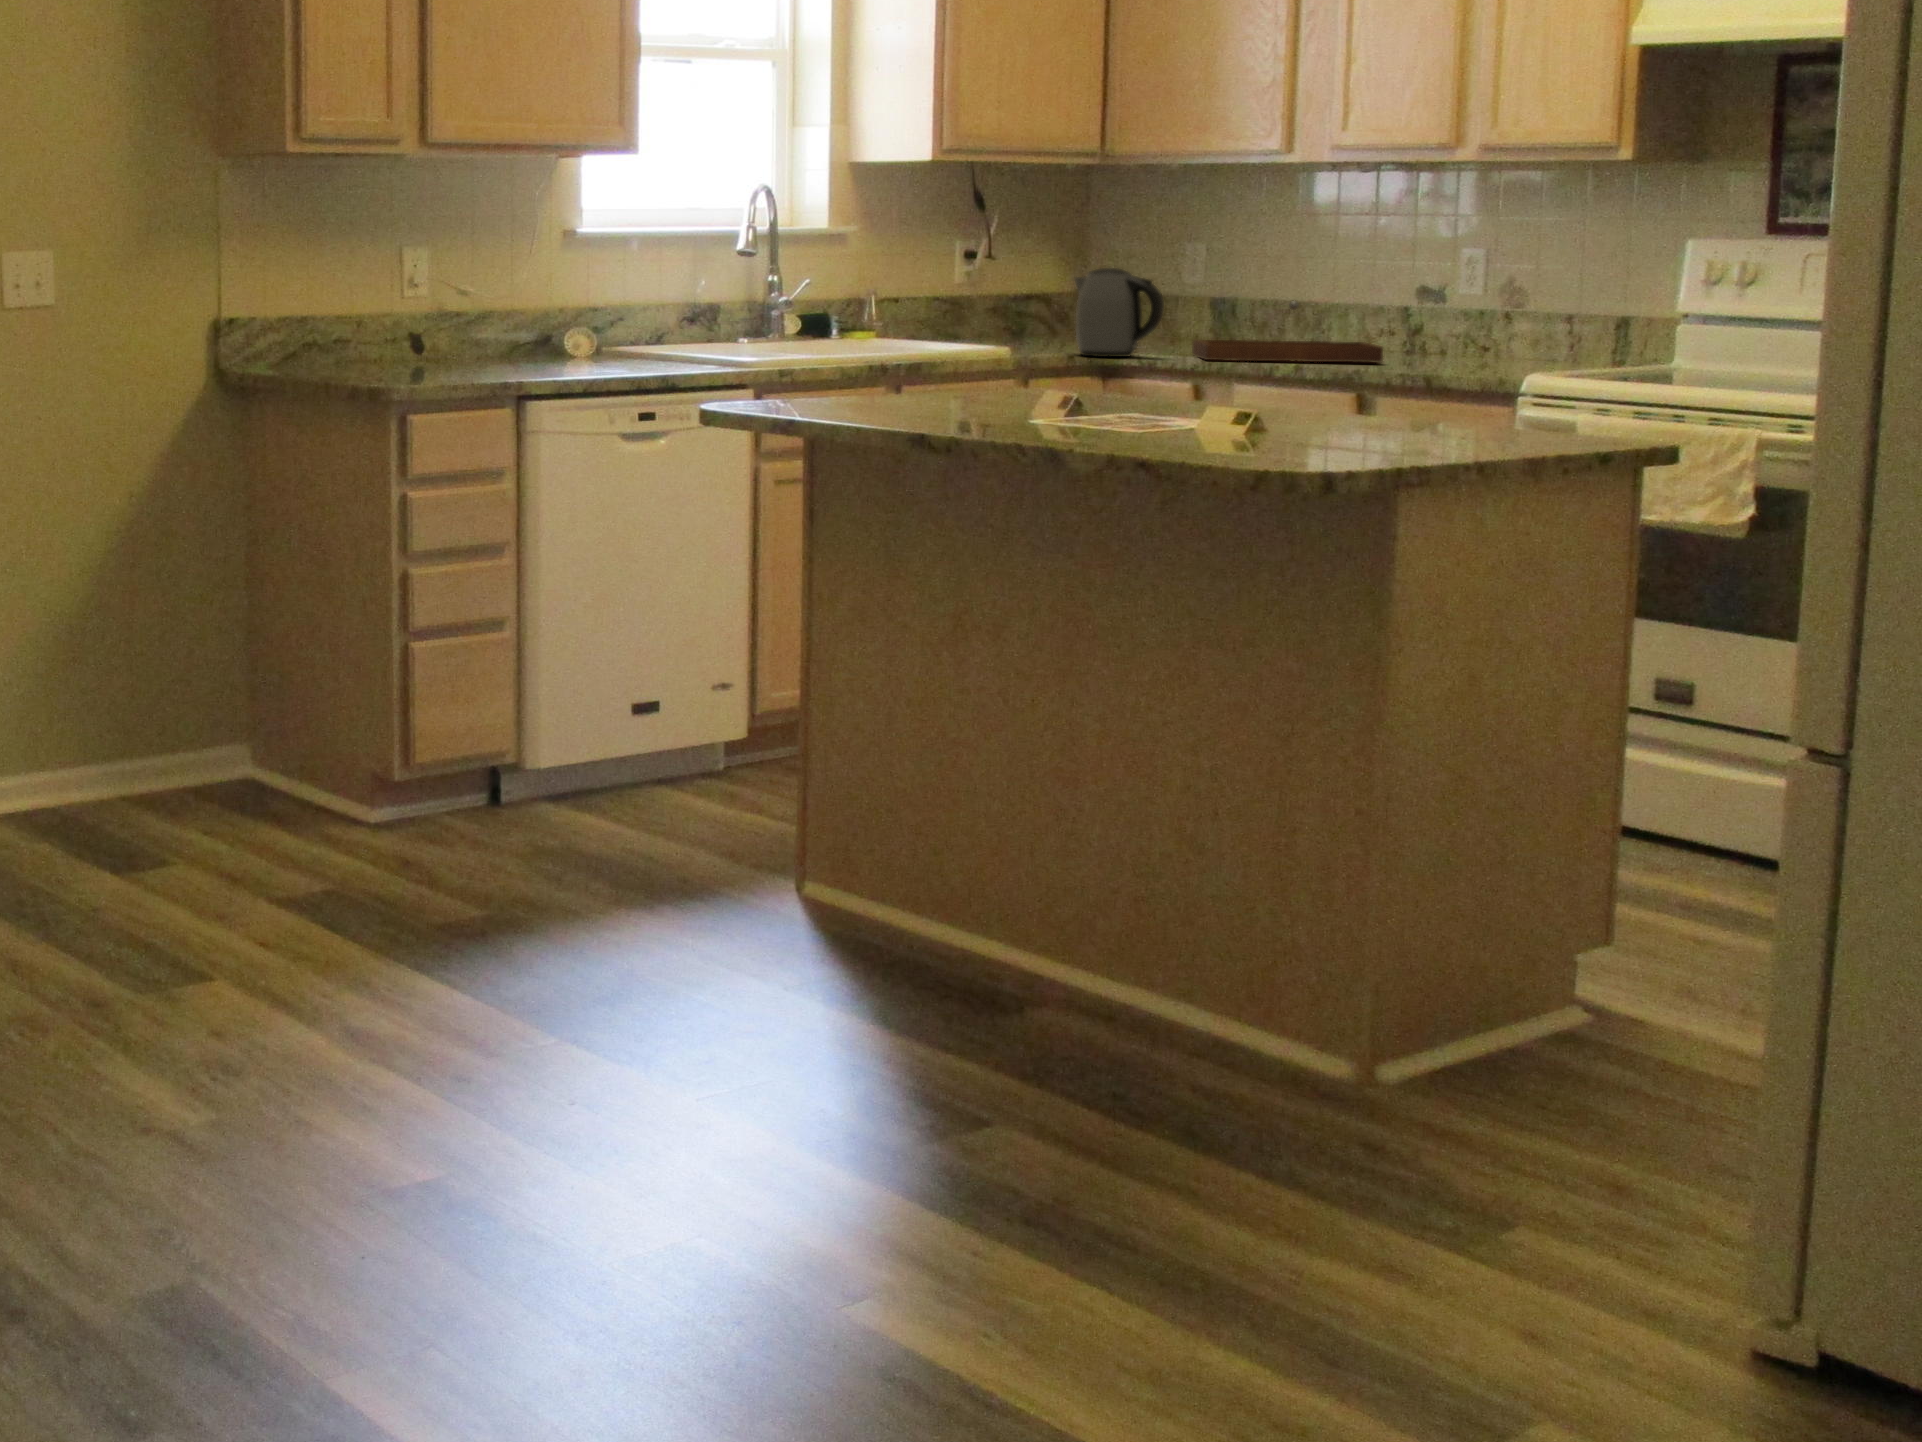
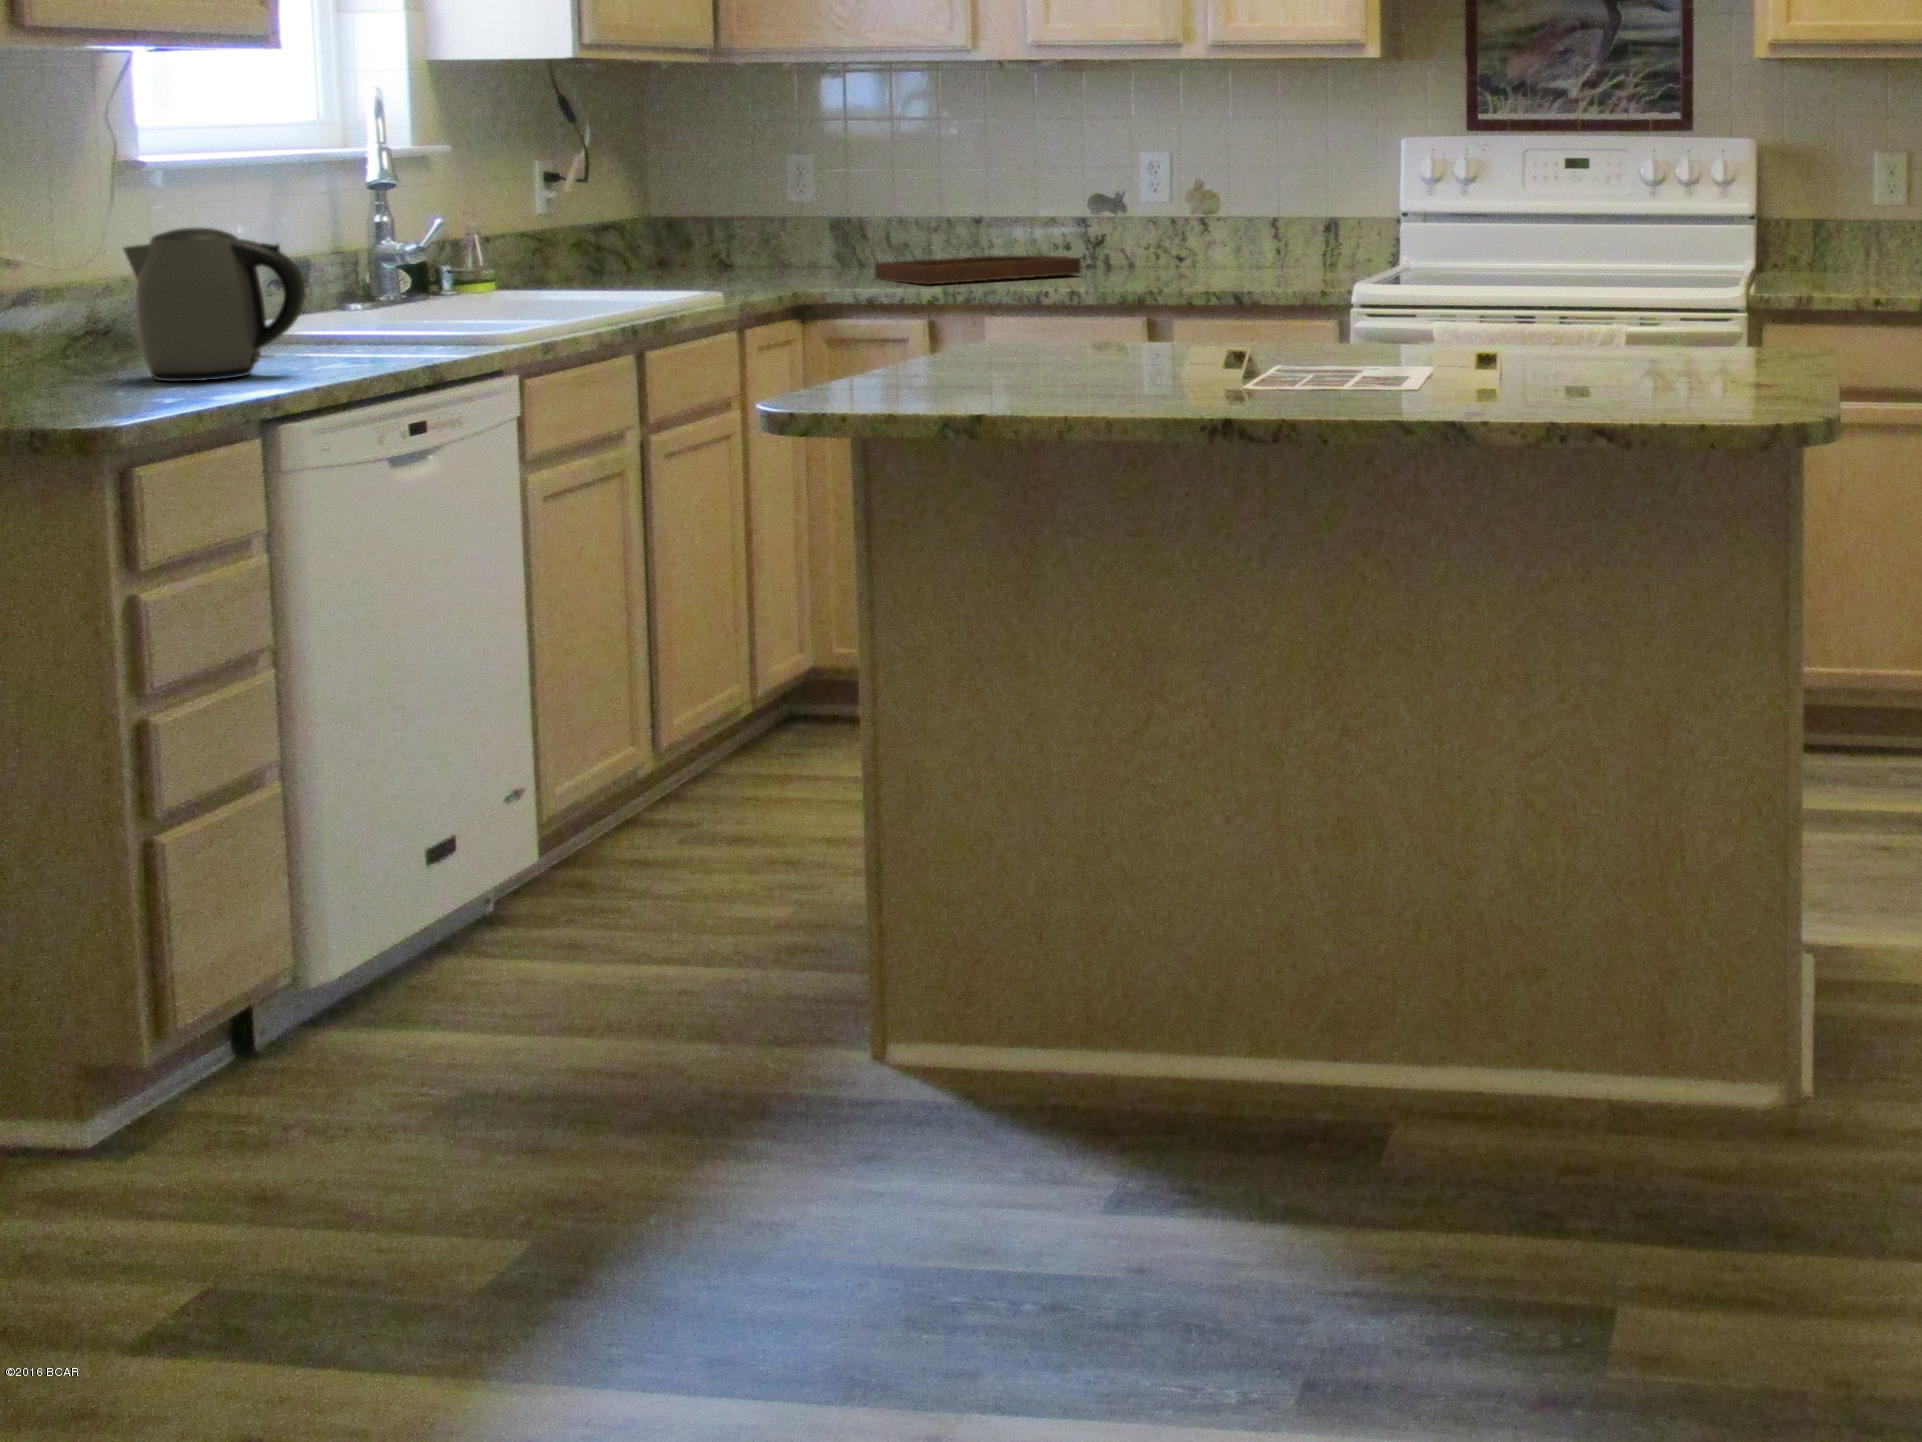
kettle: present [1075,268,1164,357] -> present [123,228,305,381]

